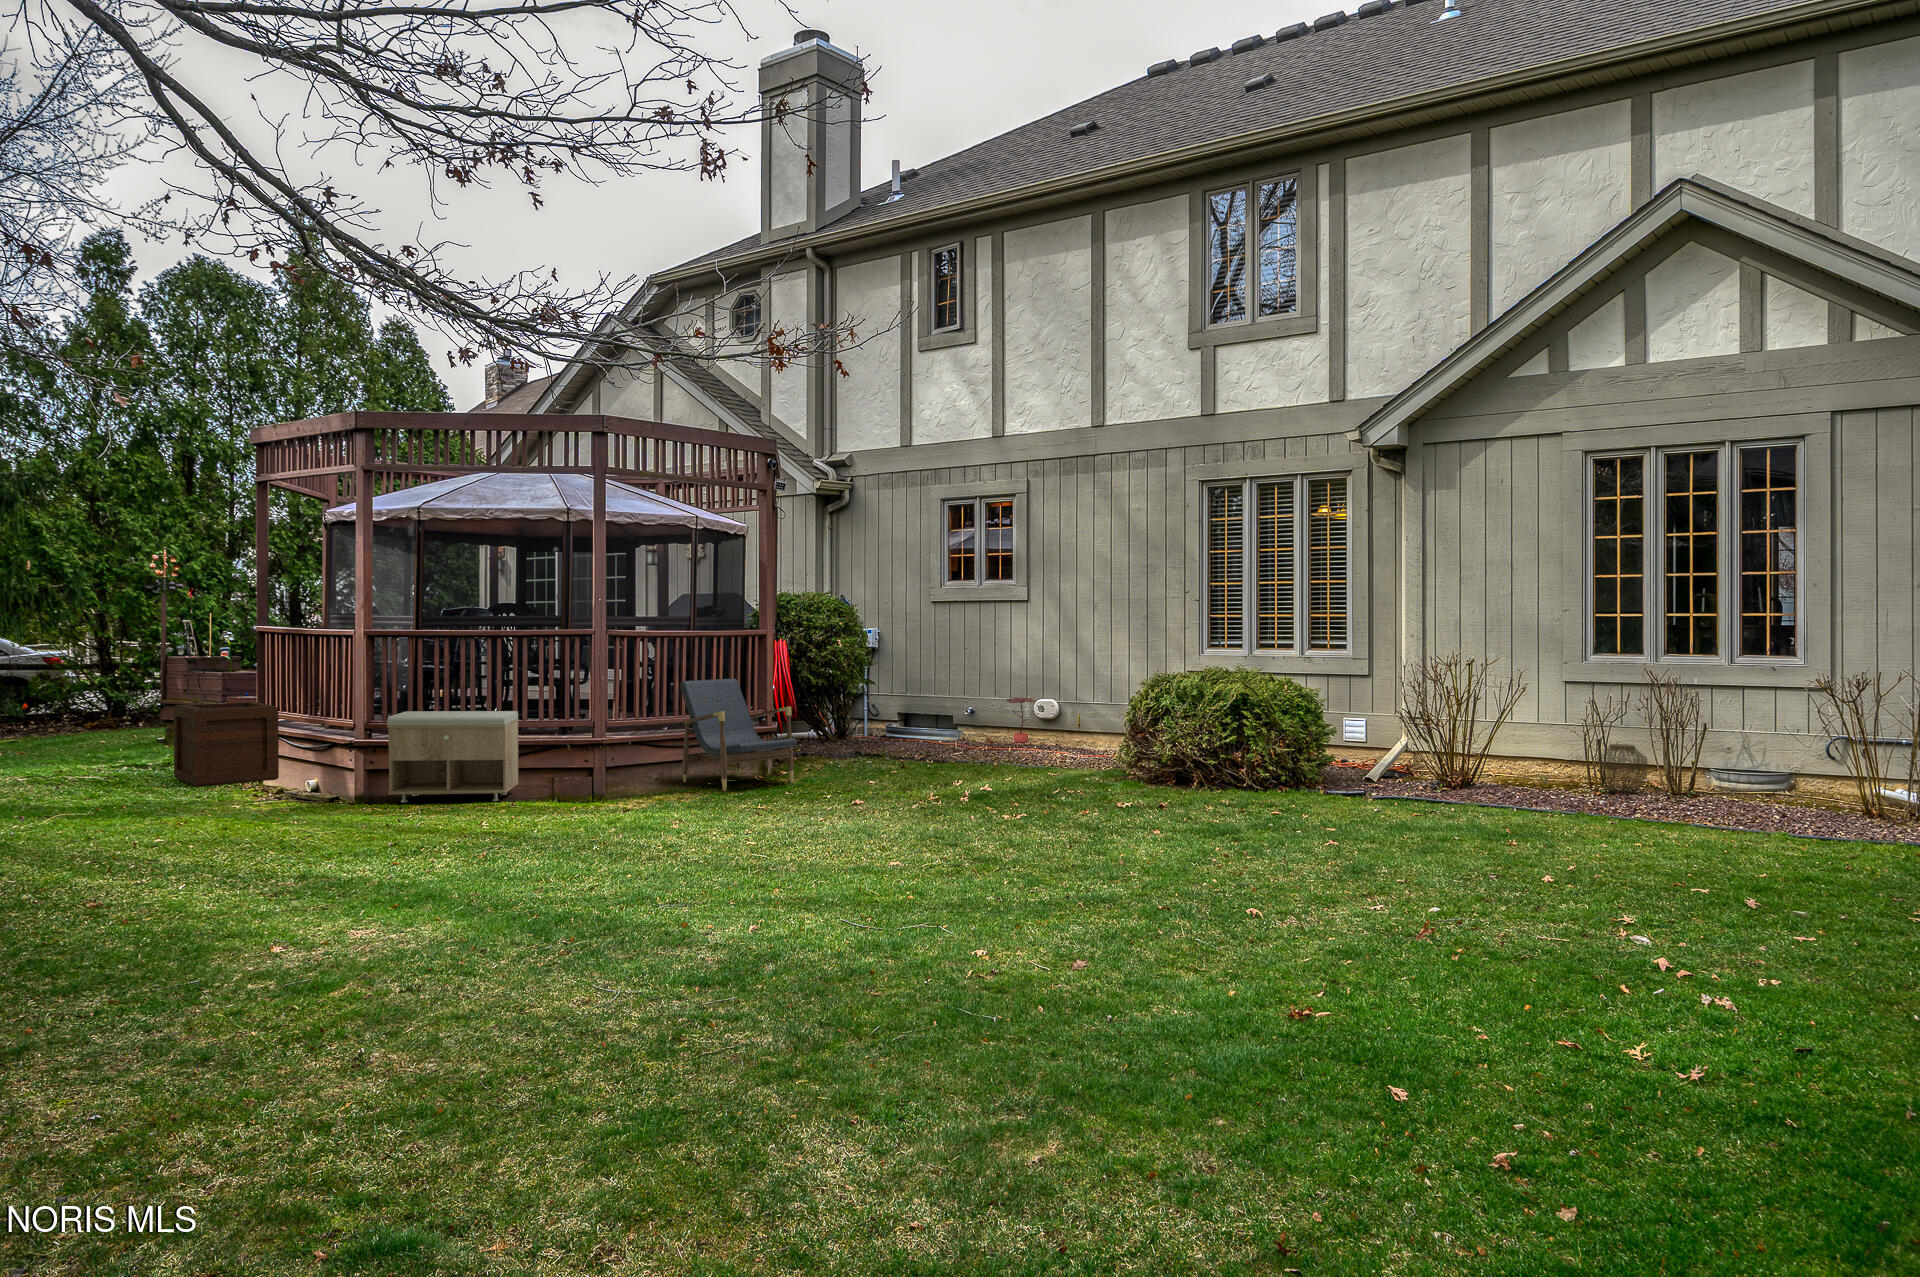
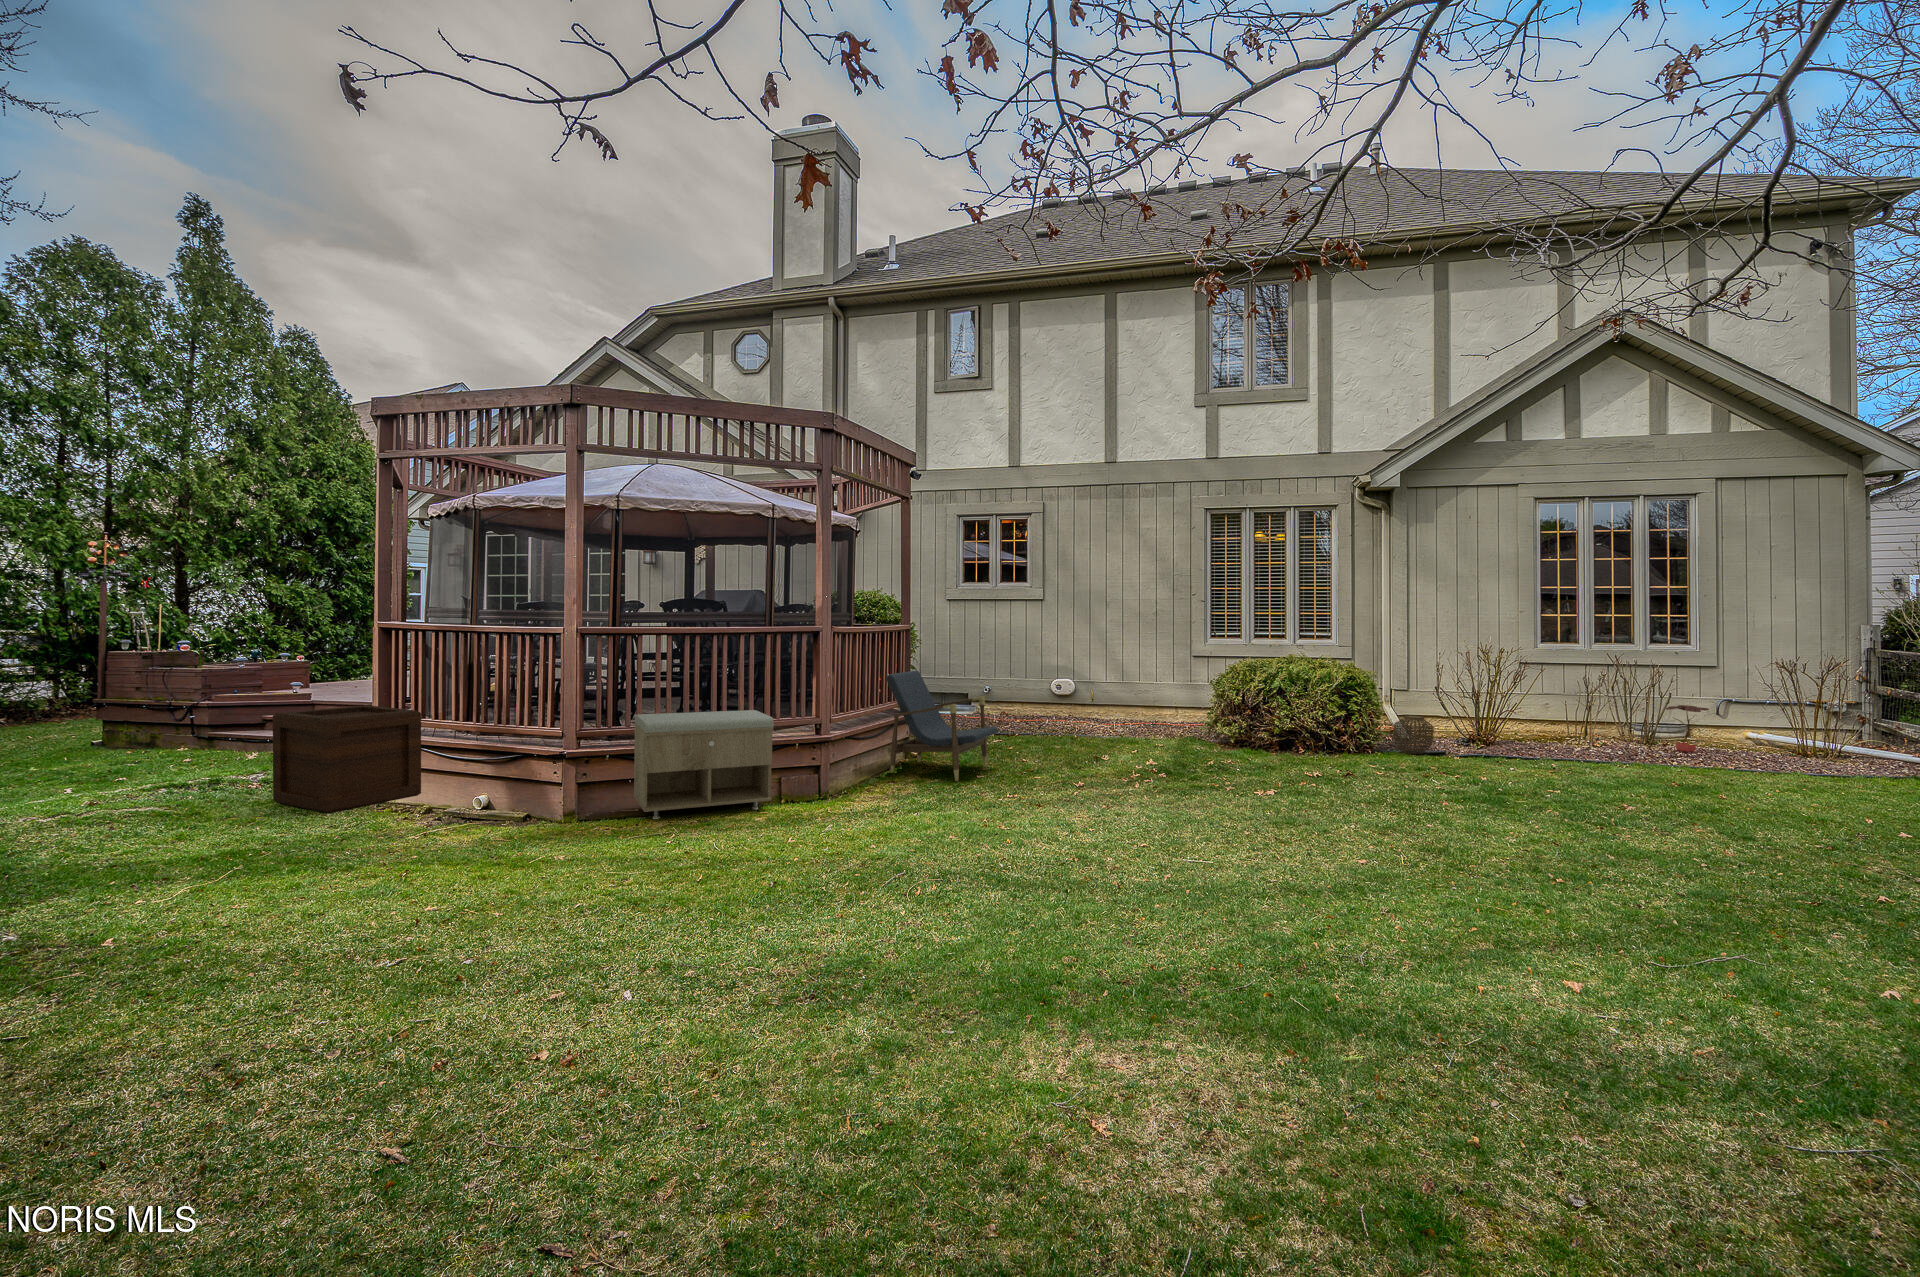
potted plant: present [1006,697,1037,743] -> present [1666,705,1709,752]
woven basket: present [1596,744,1647,793] -> present [1393,715,1434,754]

